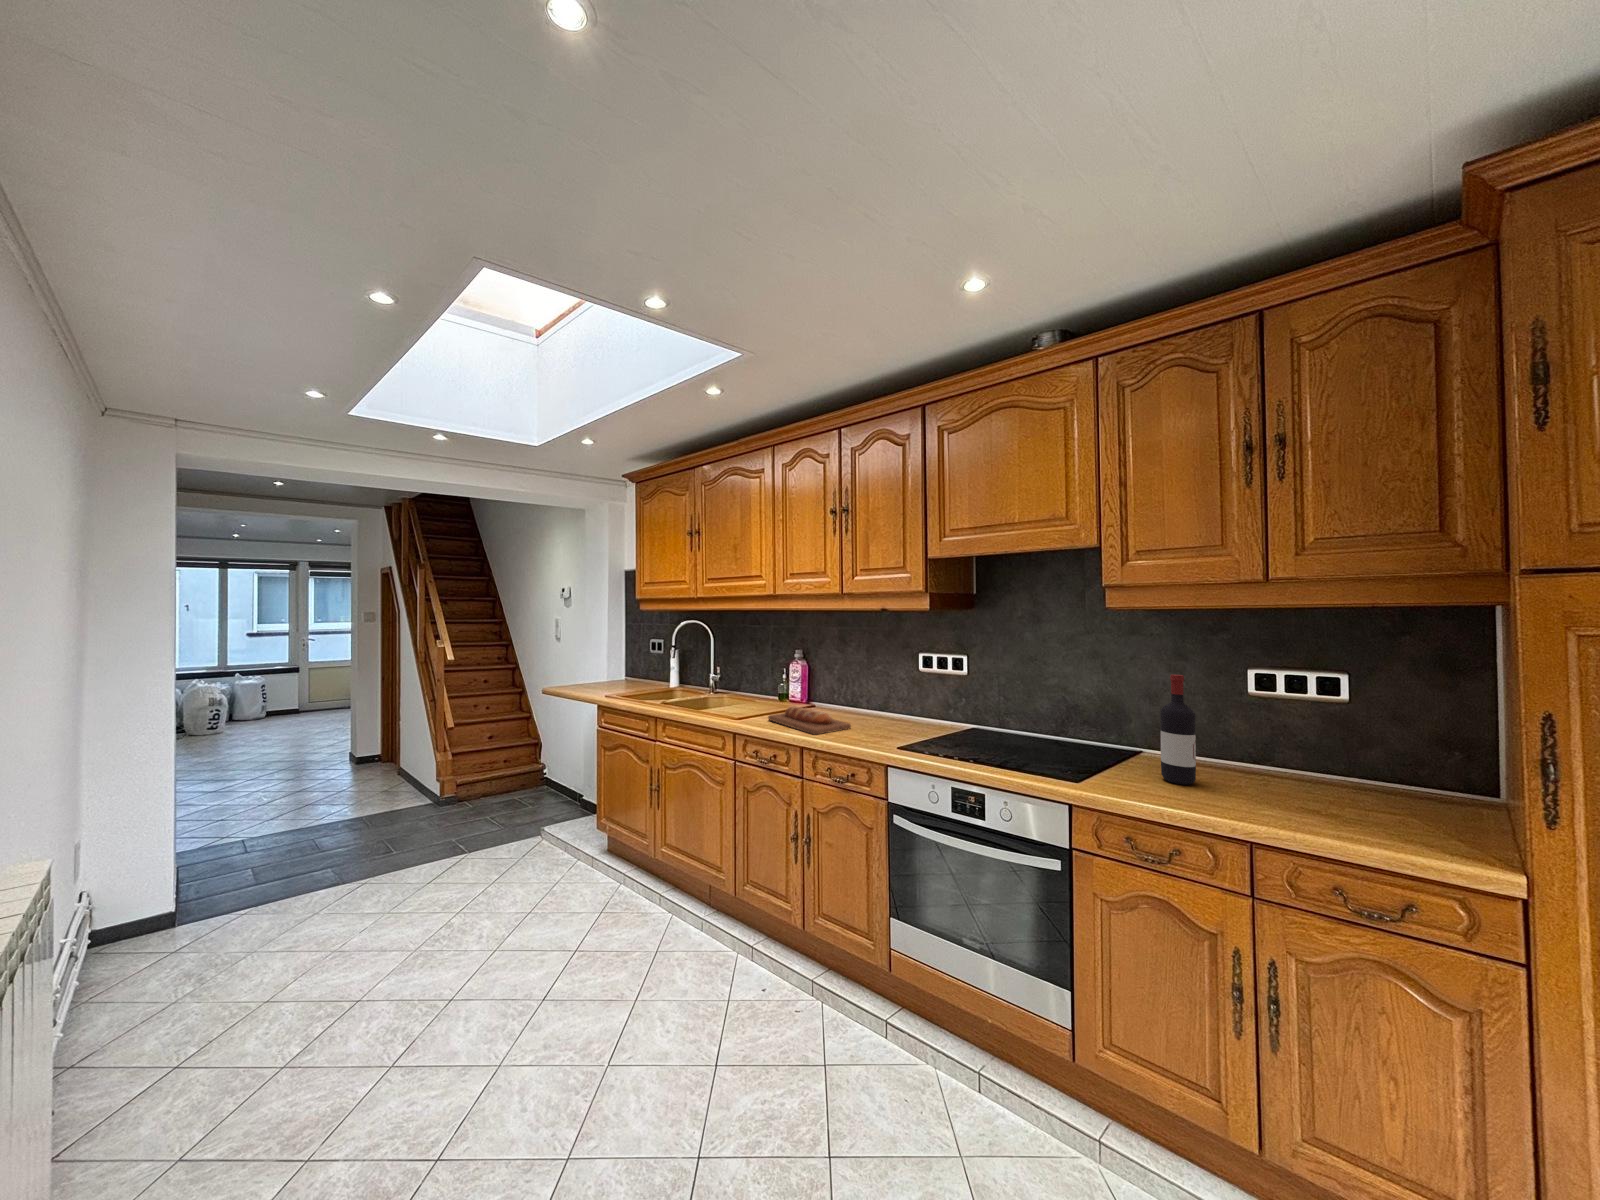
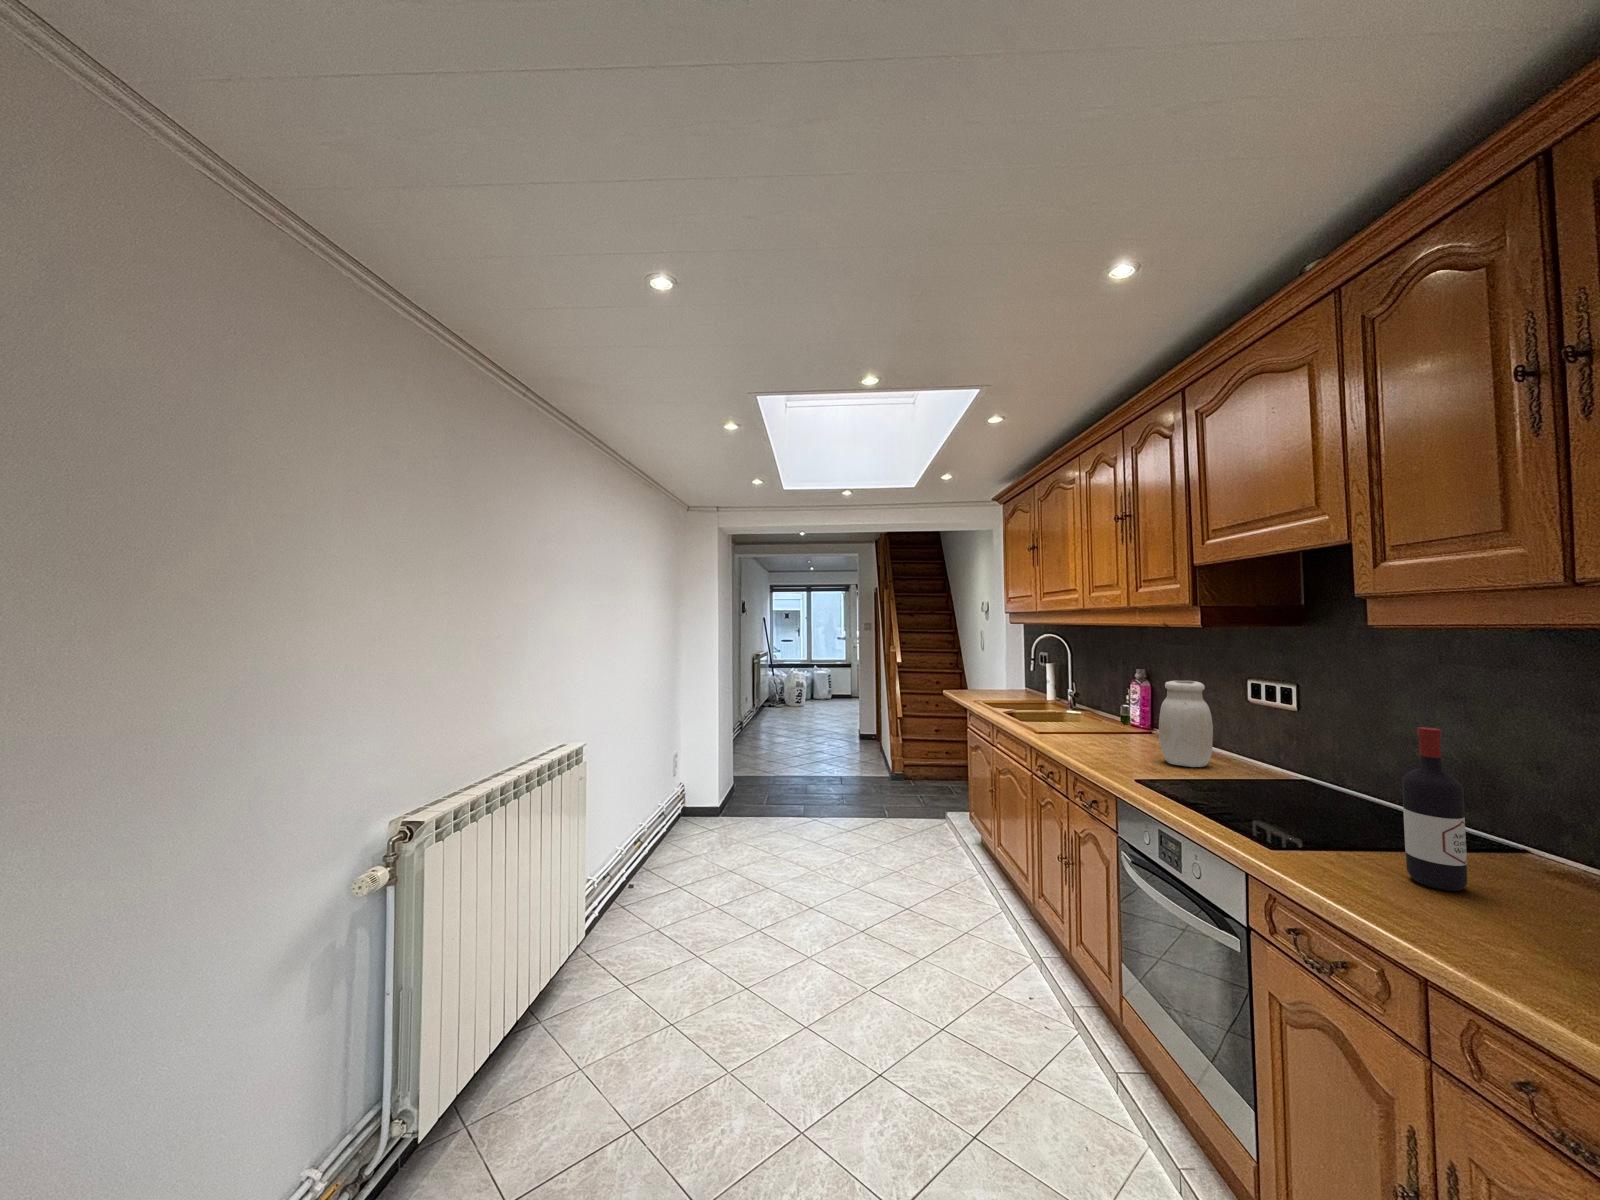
jar: none [880,657,917,730] -> present [1159,681,1213,767]
bread loaf: present [768,706,851,735] -> none [1060,725,1128,755]

